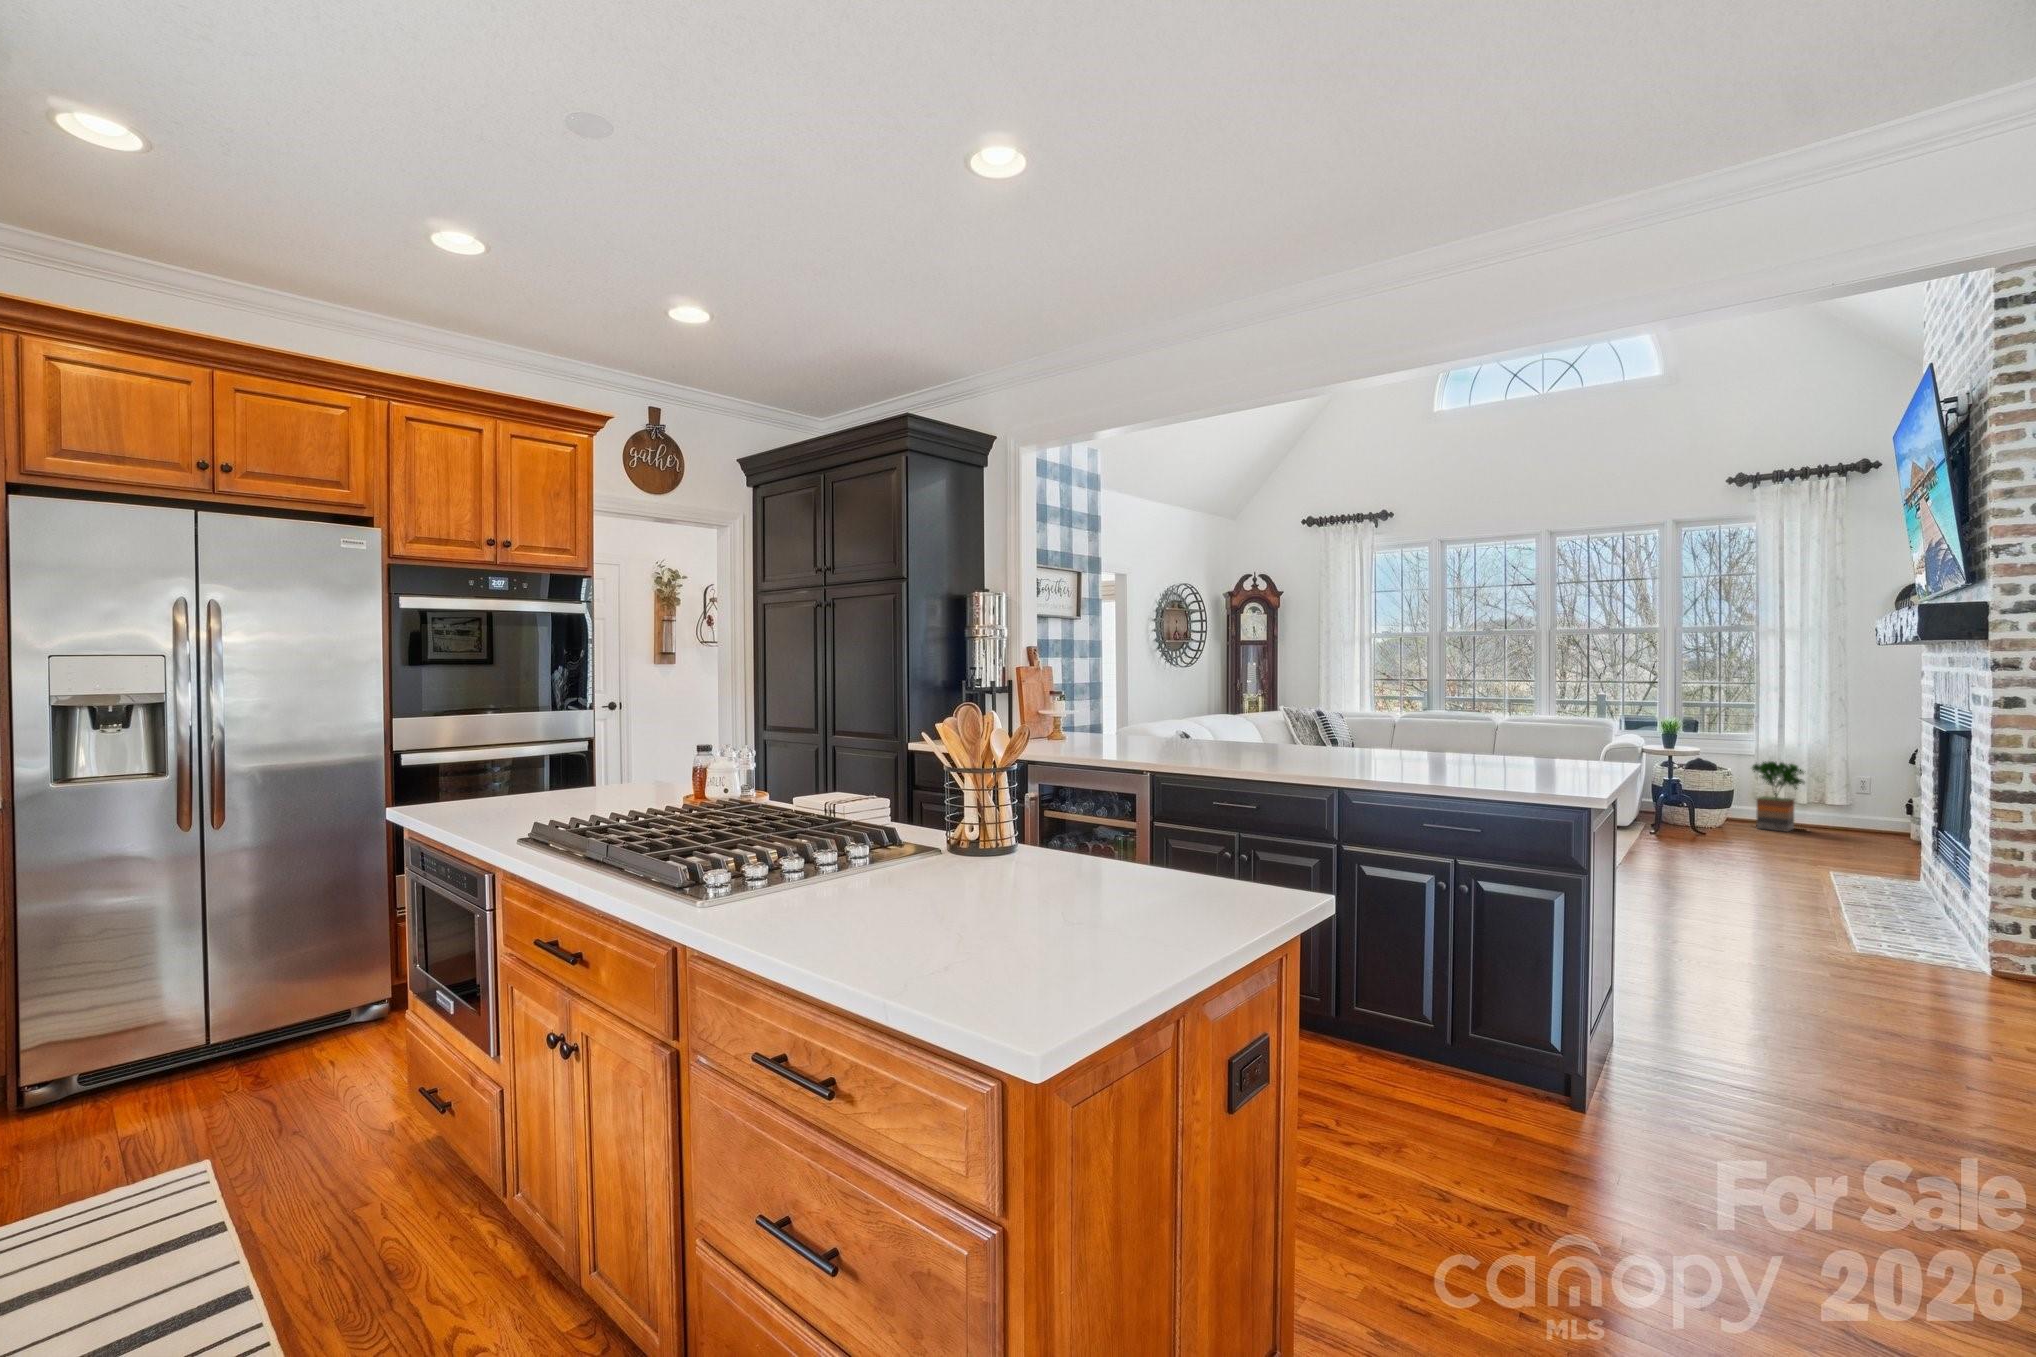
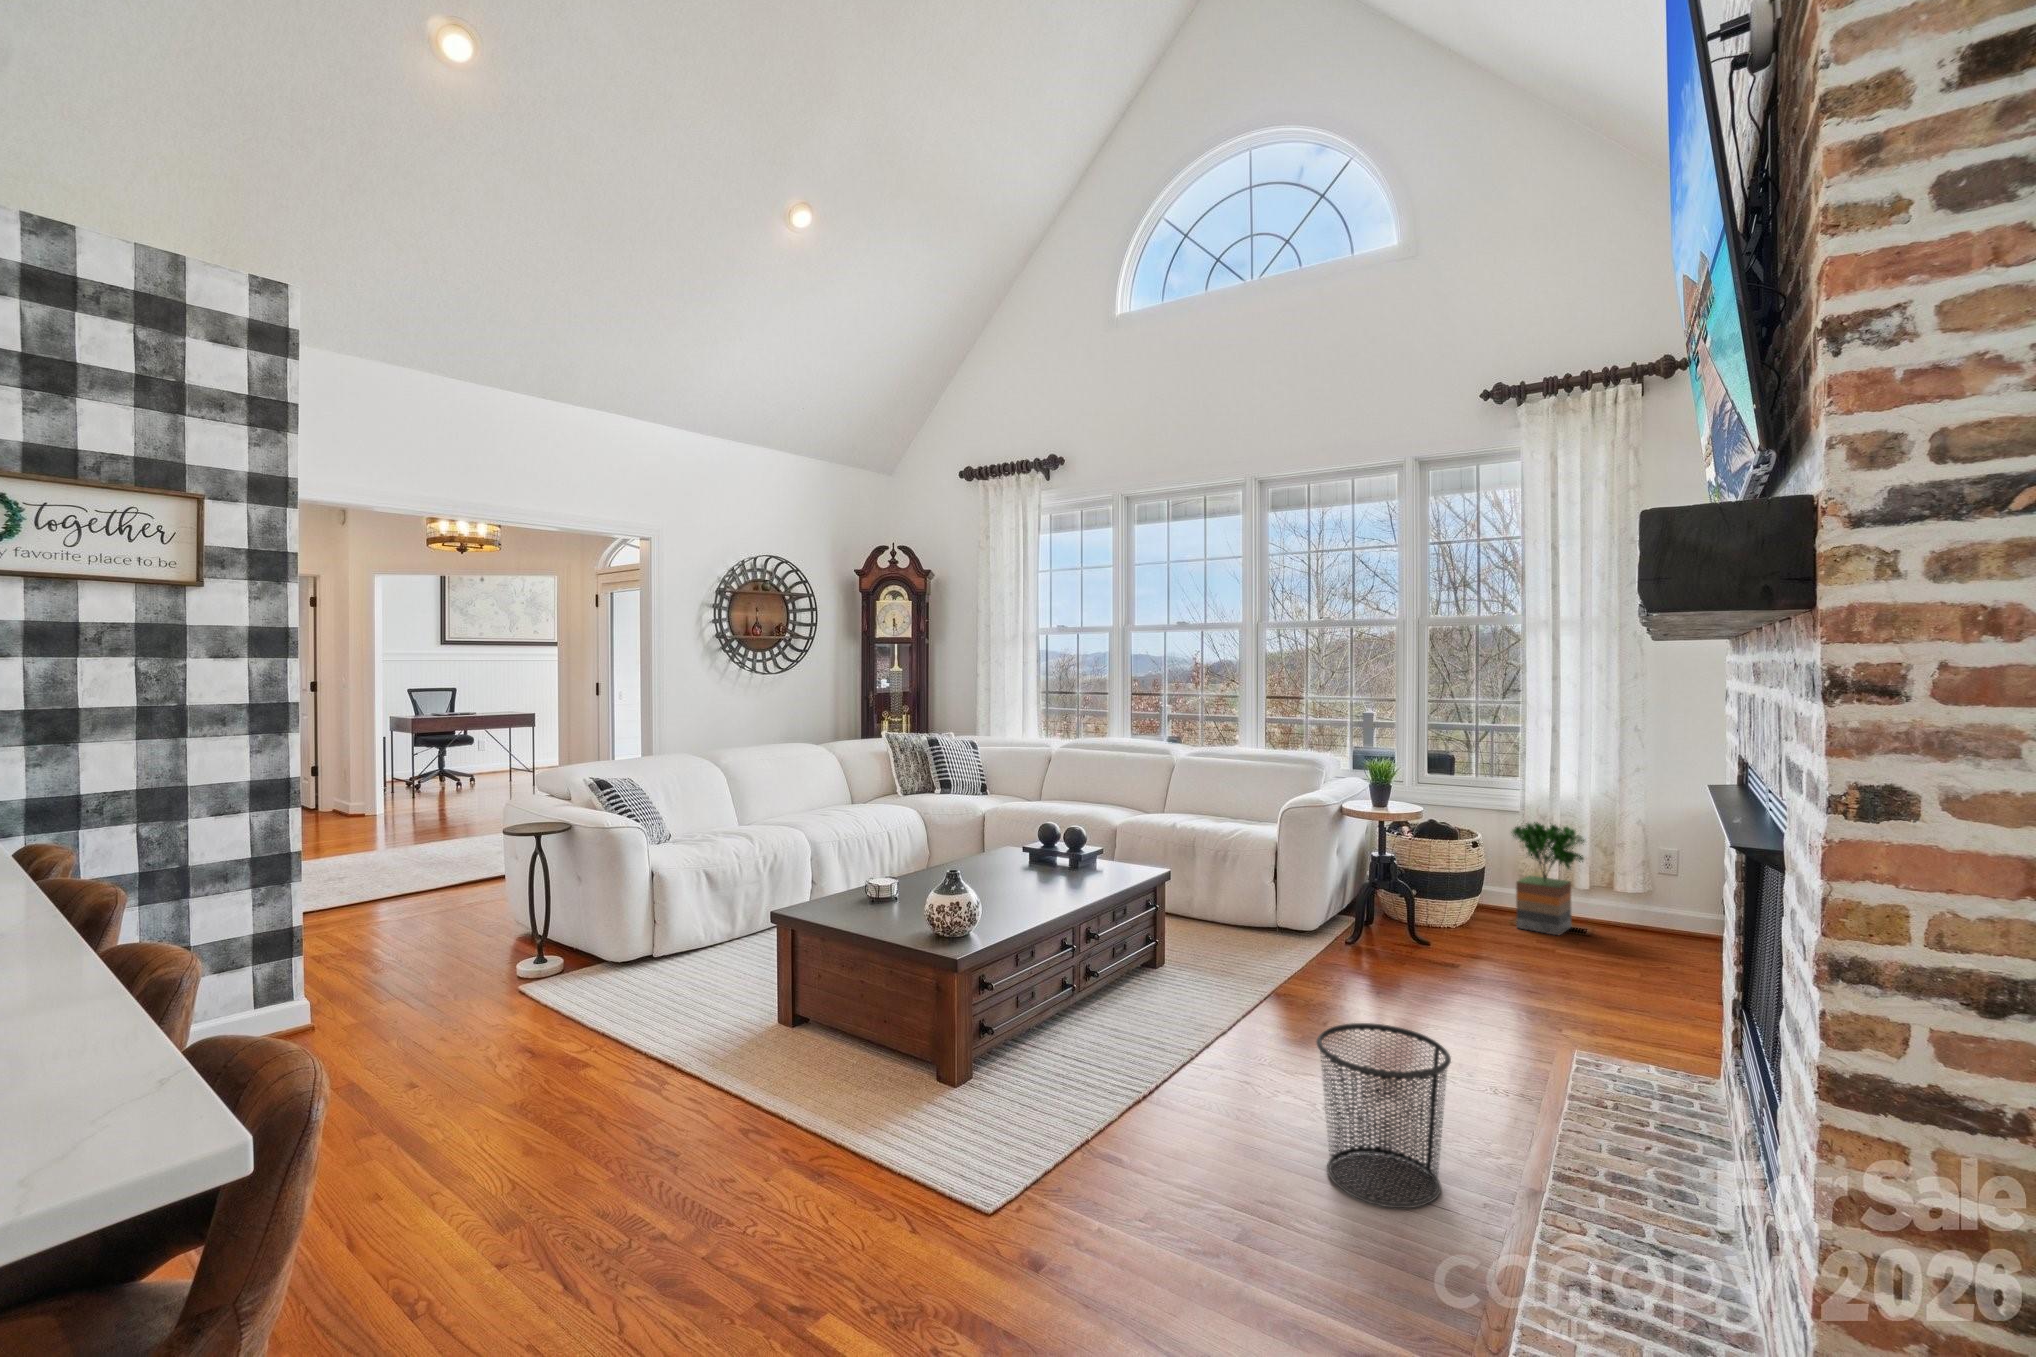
trash can: none [1718,834,1794,909] -> present [1316,1023,1451,1208]

